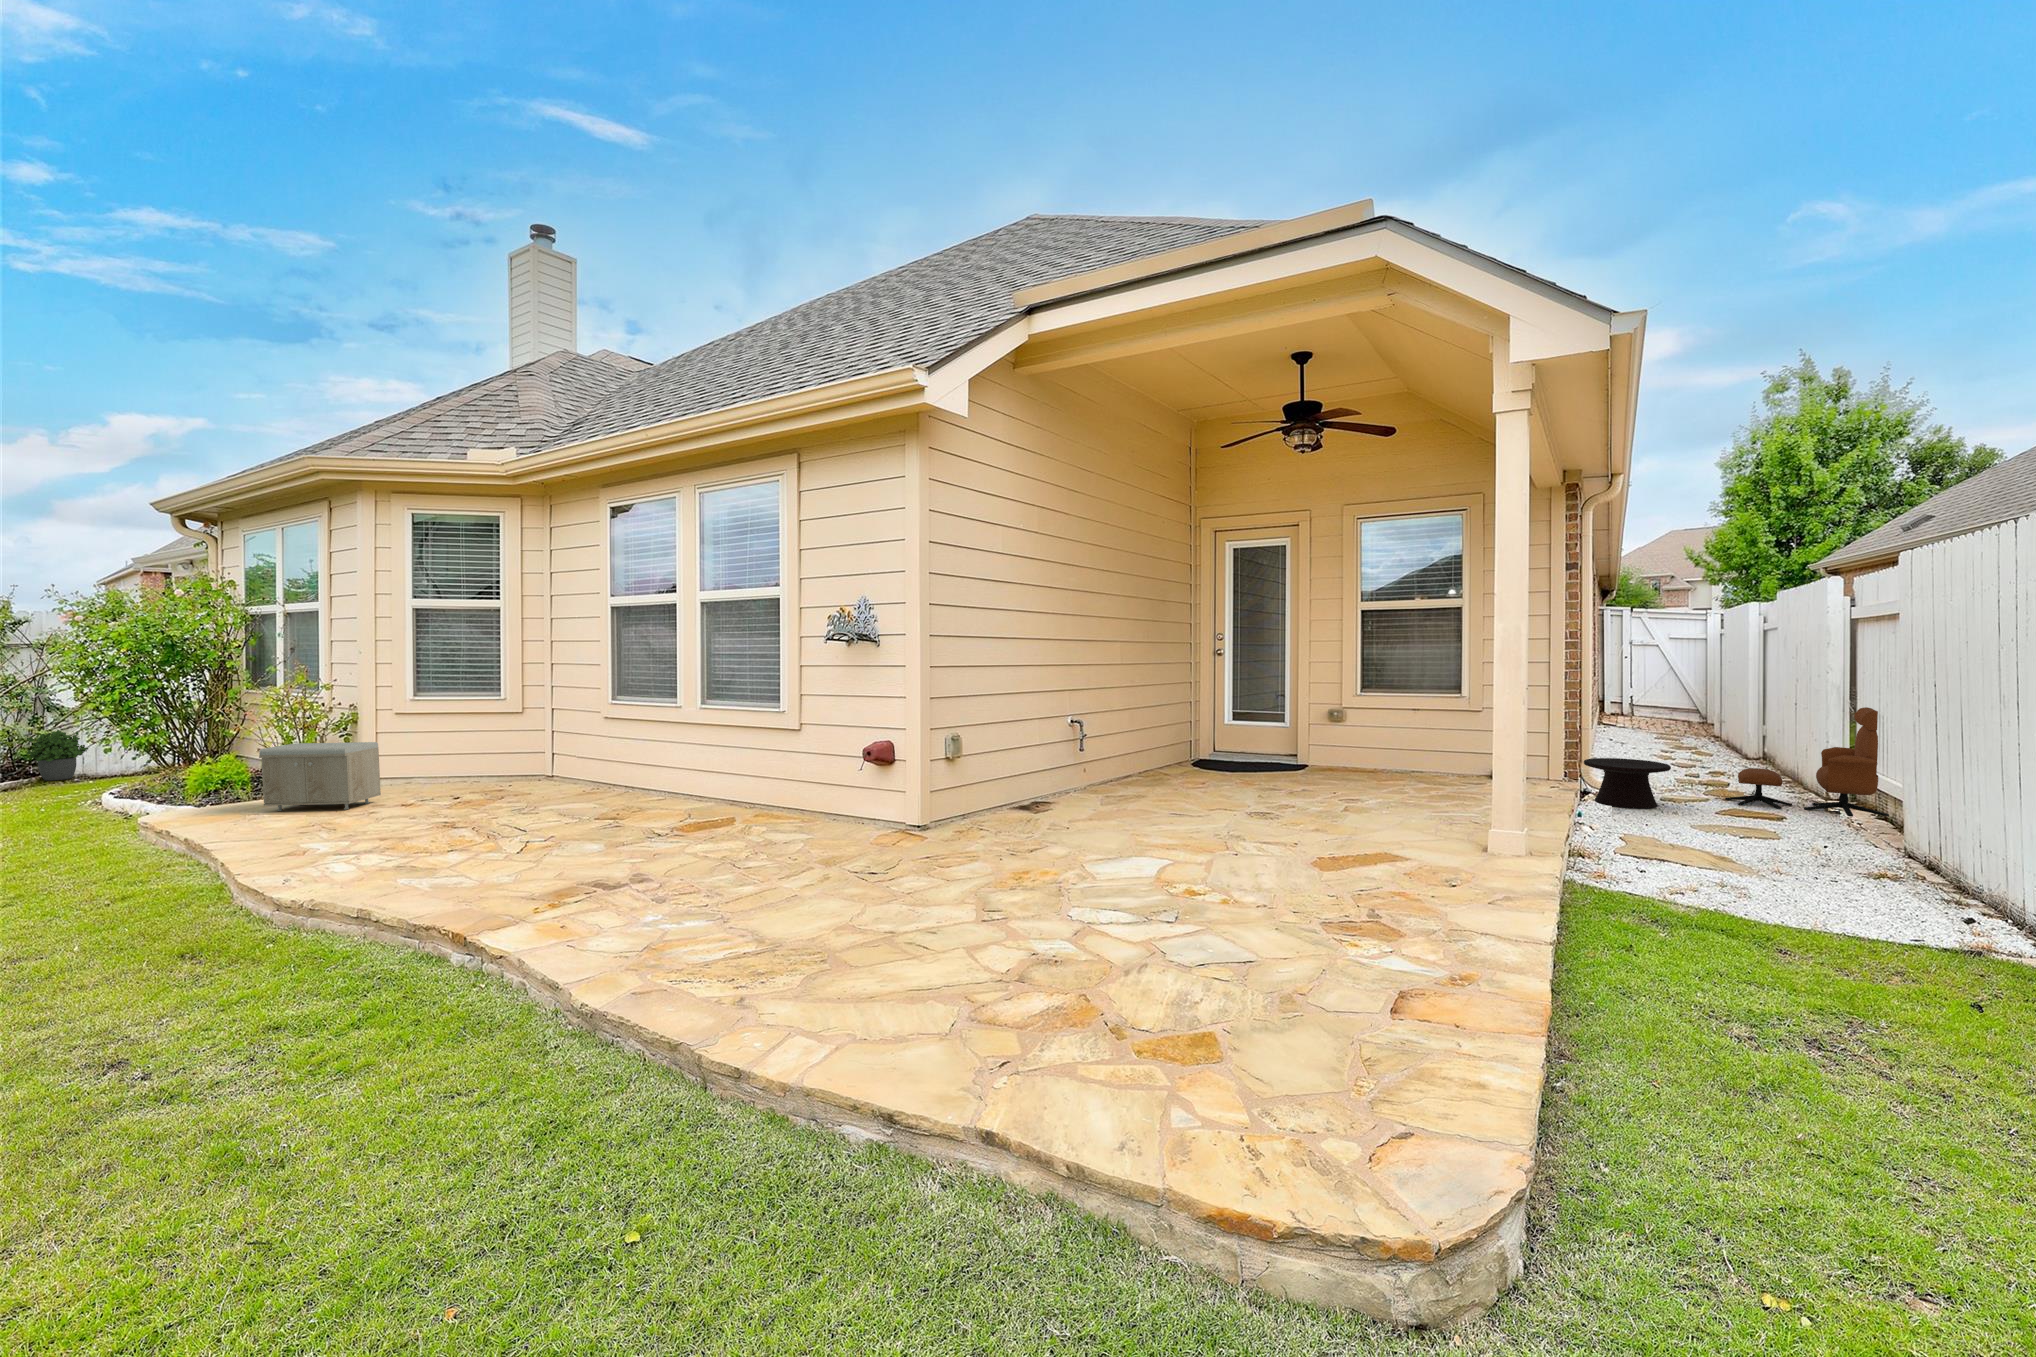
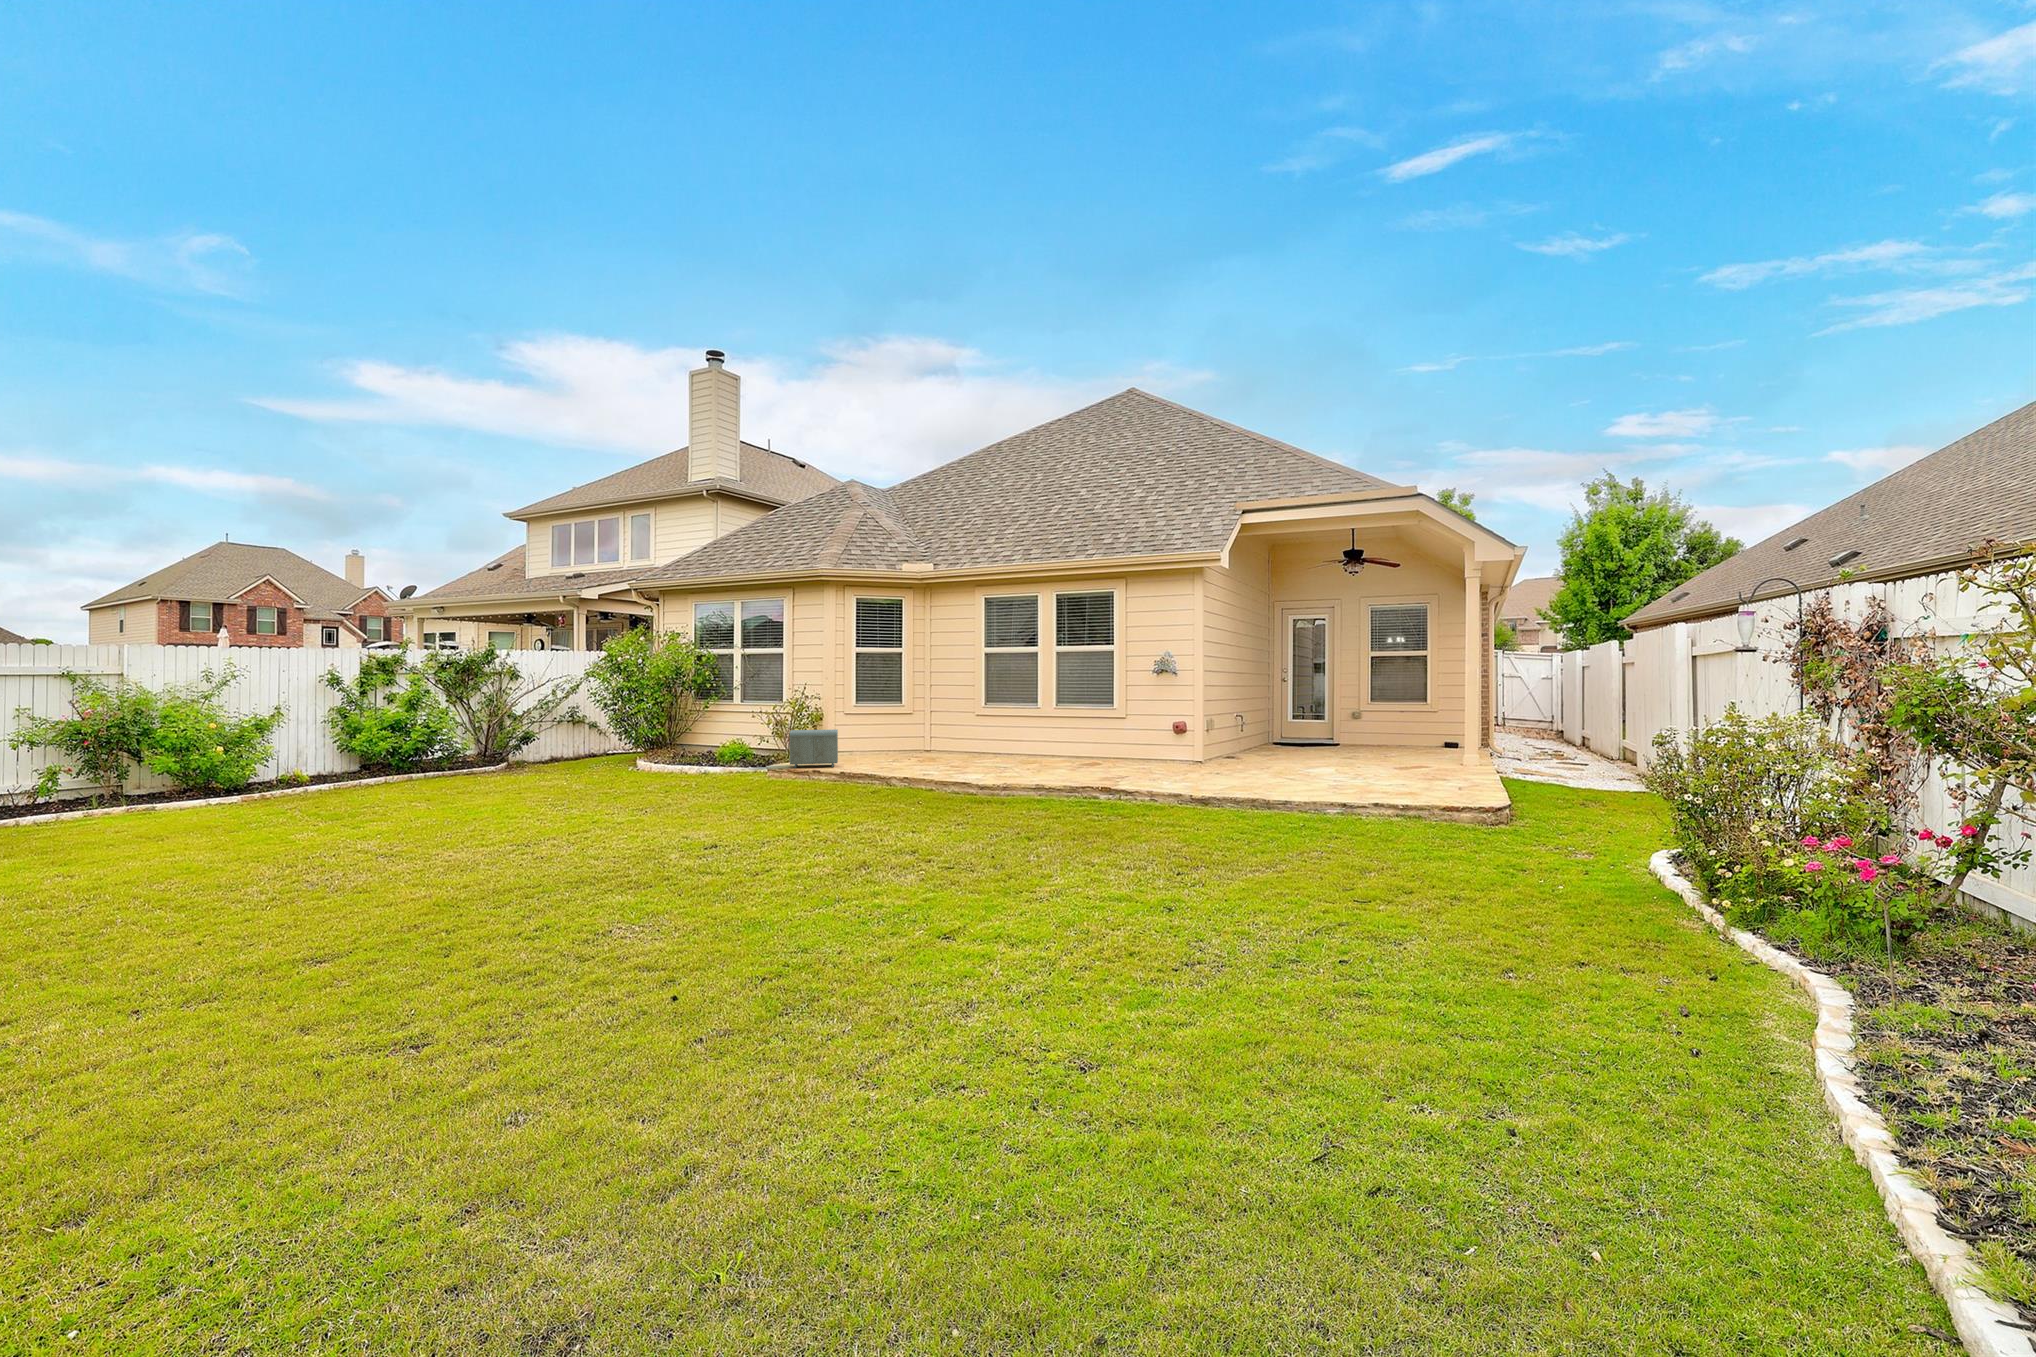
lounge chair: present [1725,707,1889,817] -> none [1560,708,1633,761]
potted plant: present [27,730,89,781] -> none [551,727,582,759]
side table: present [1584,758,1671,809] -> none [1492,736,1534,759]

